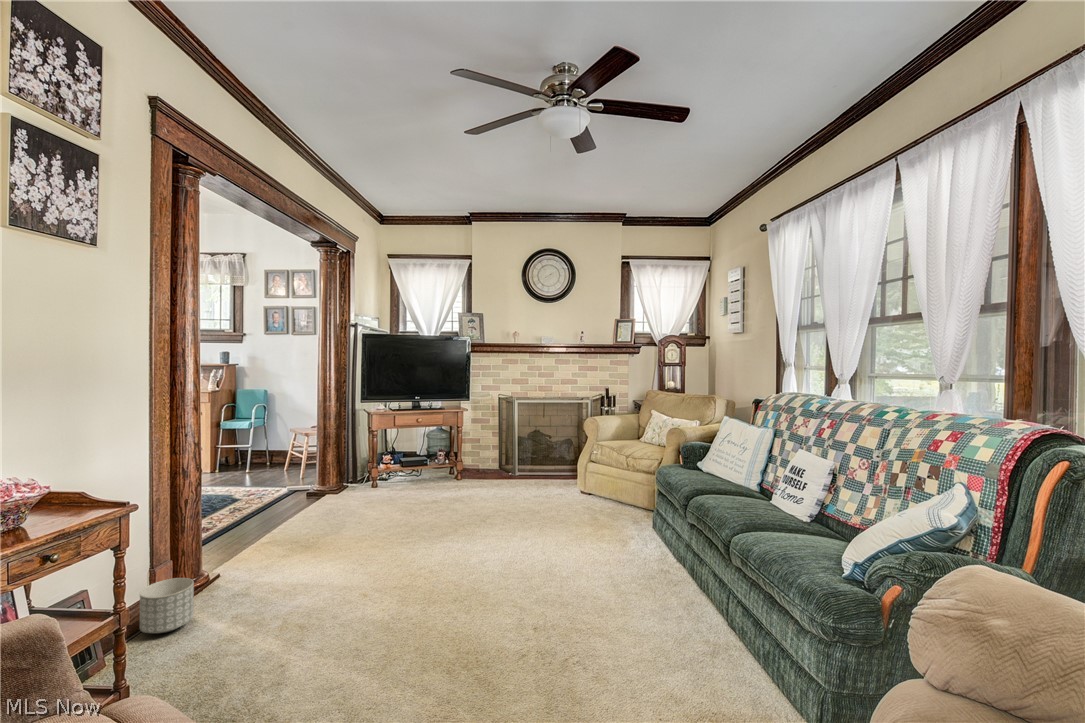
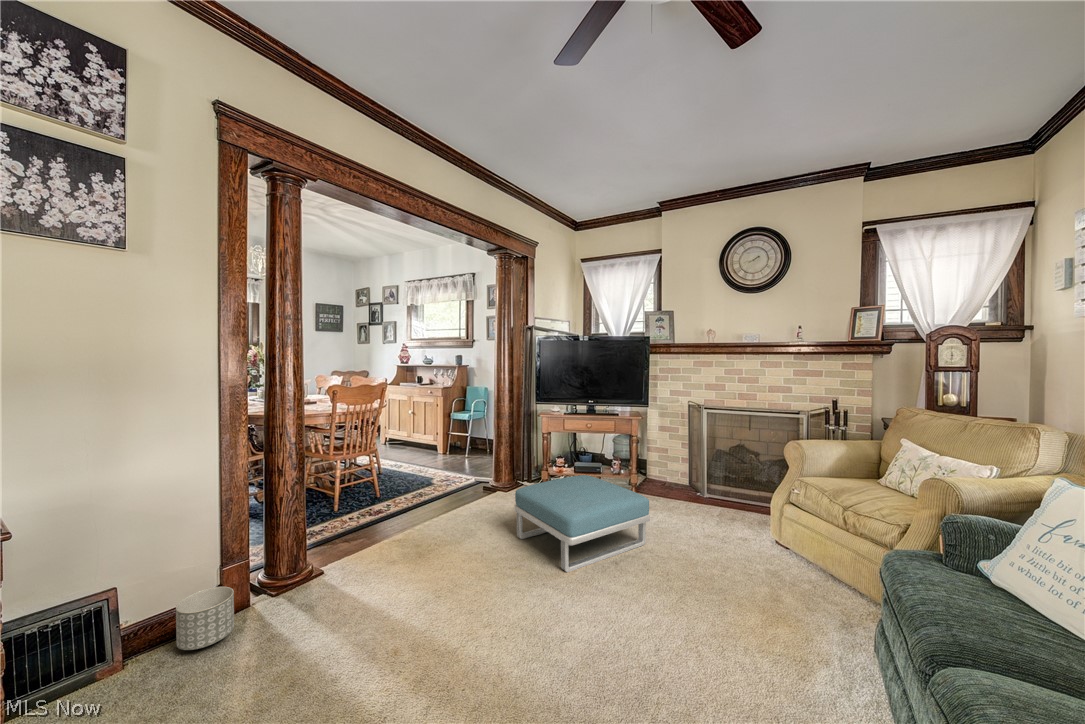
footstool: none [380,461,494,528] -> present [514,475,650,572]

